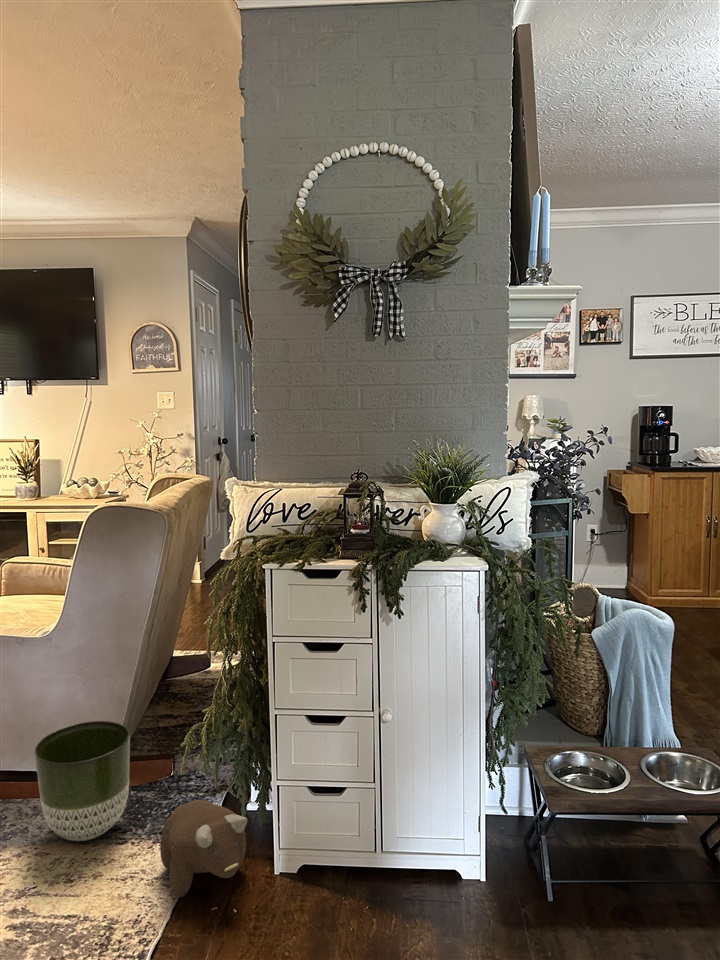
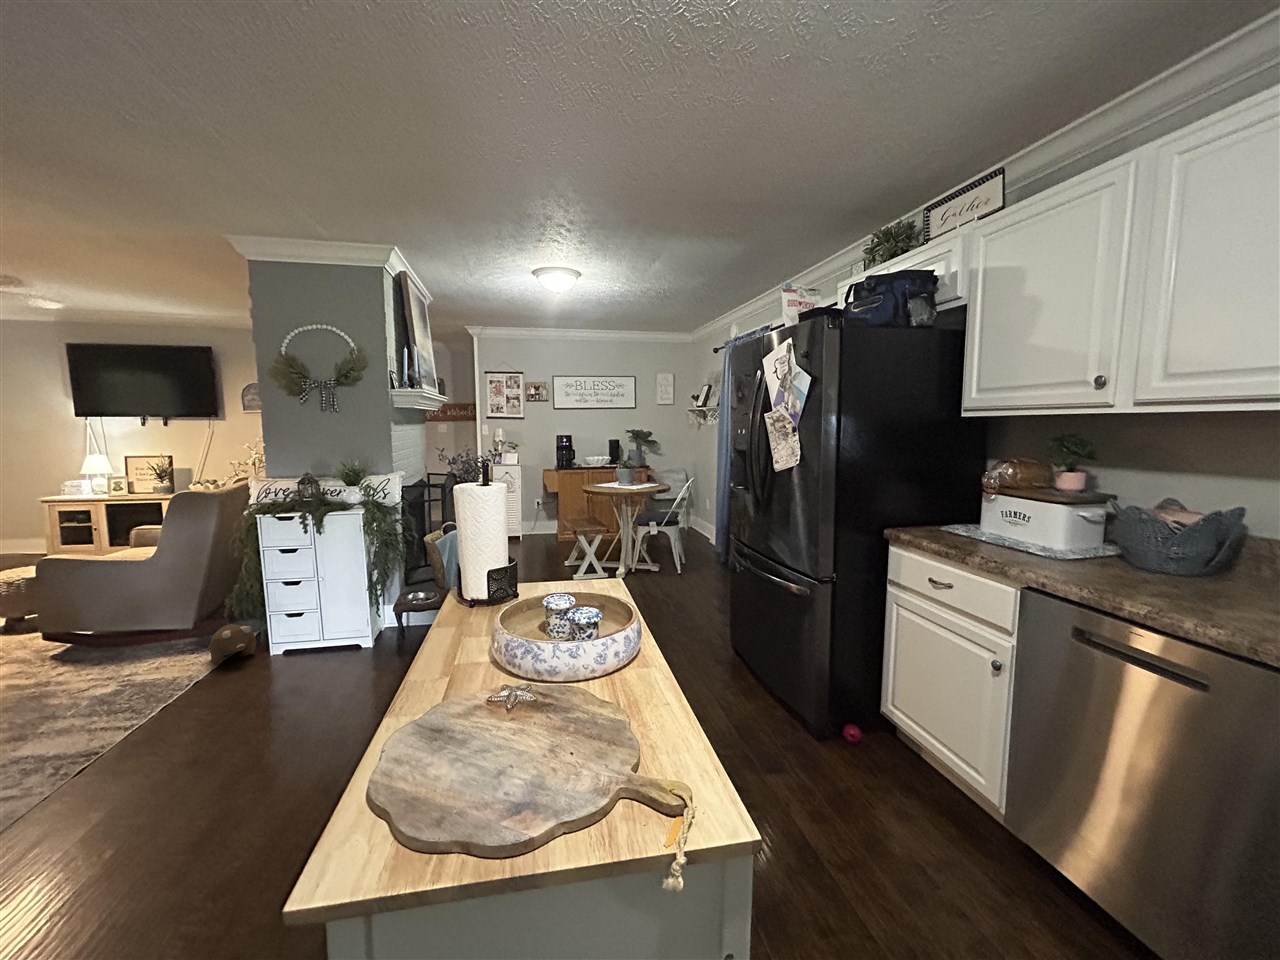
planter: present [35,721,130,841] -> none [140,600,199,654]

